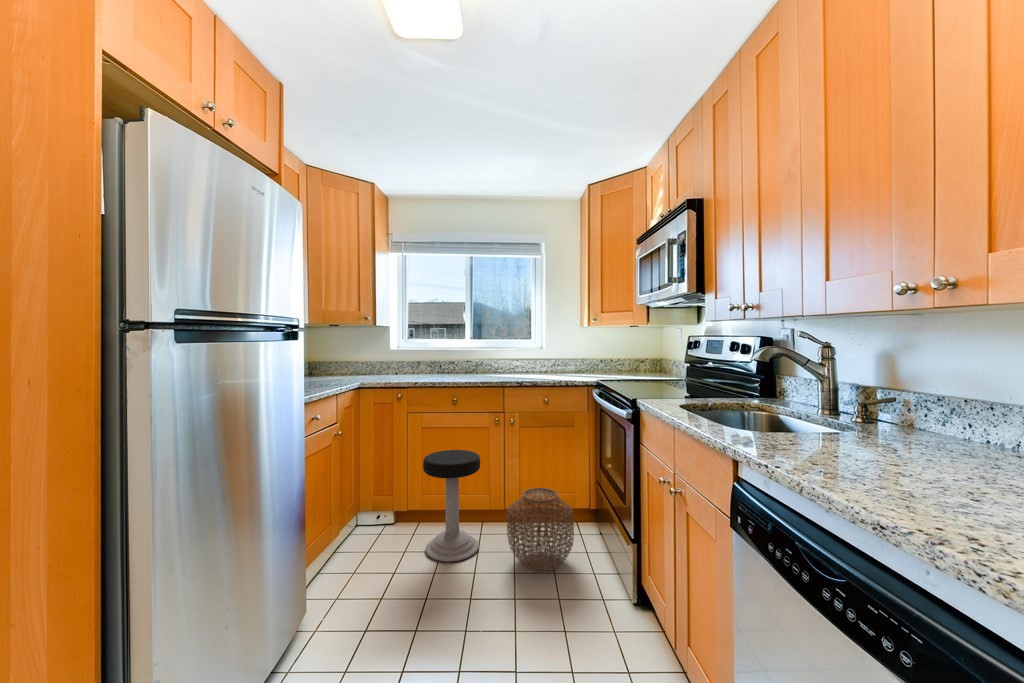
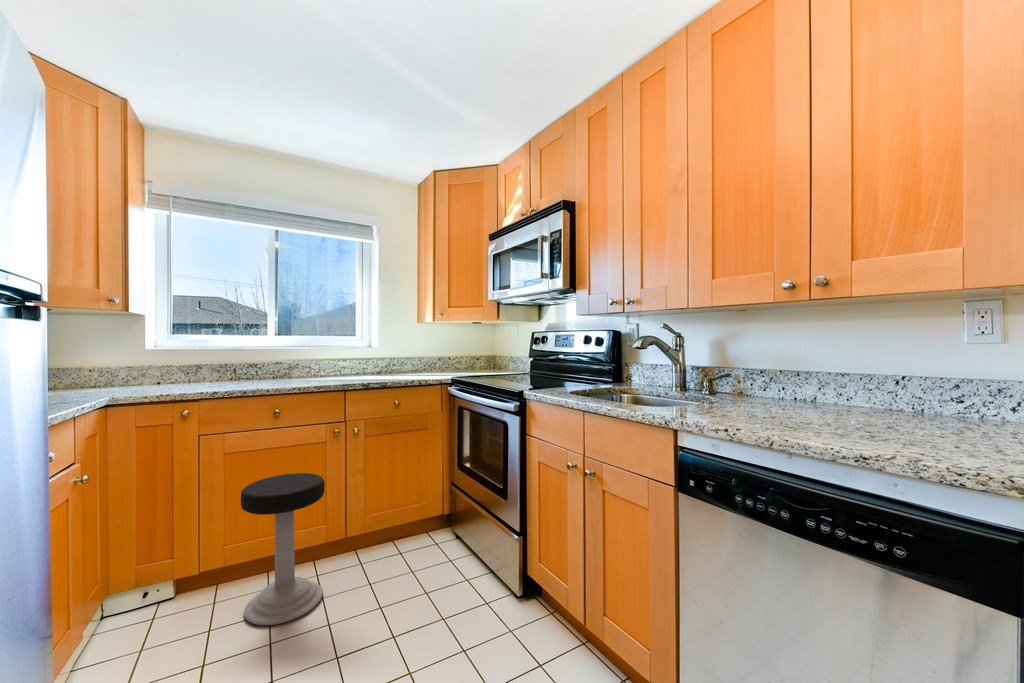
woven basket: present [507,488,574,572] -> none [366,500,444,597]

